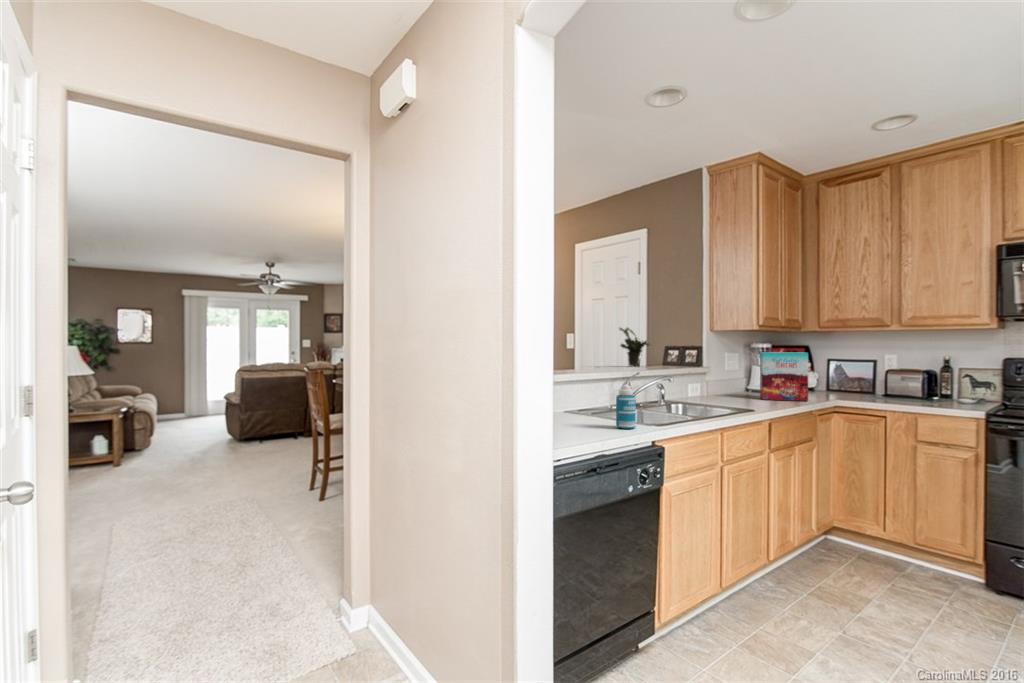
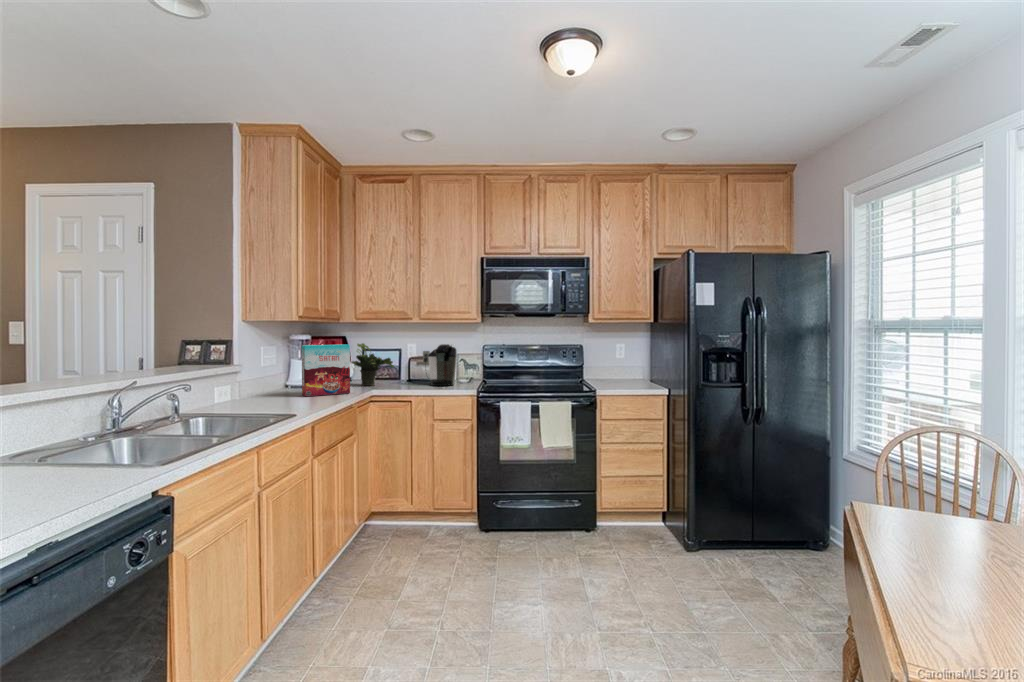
potted plant: present [619,328,649,366] -> present [352,343,394,386]
coffee maker: none [905,355,955,405] -> present [423,344,457,386]
bottle: present [616,386,636,429] -> none [75,409,118,484]

